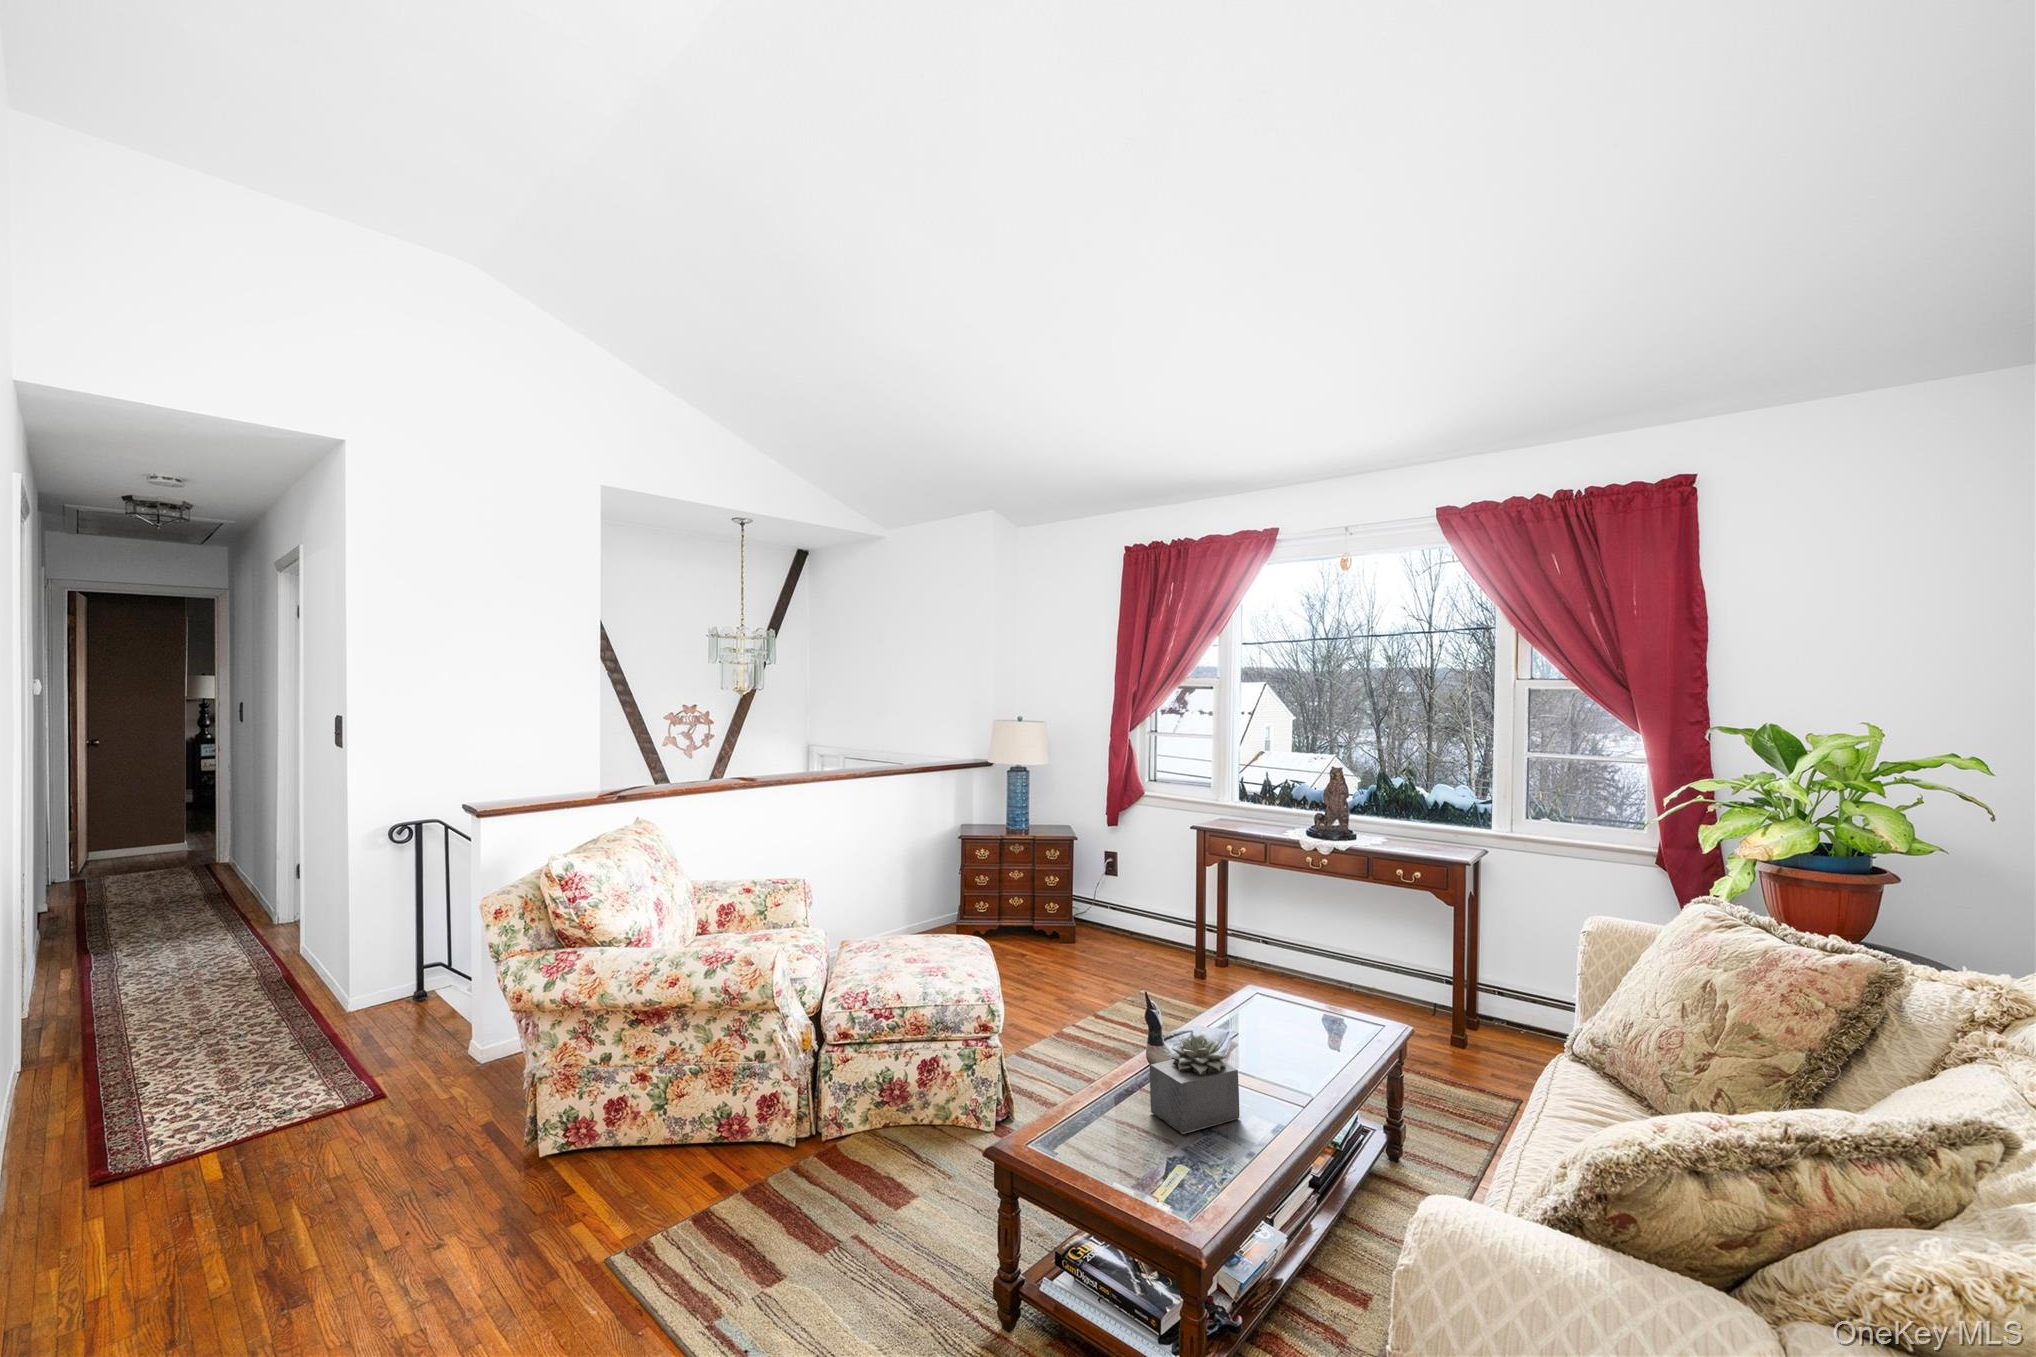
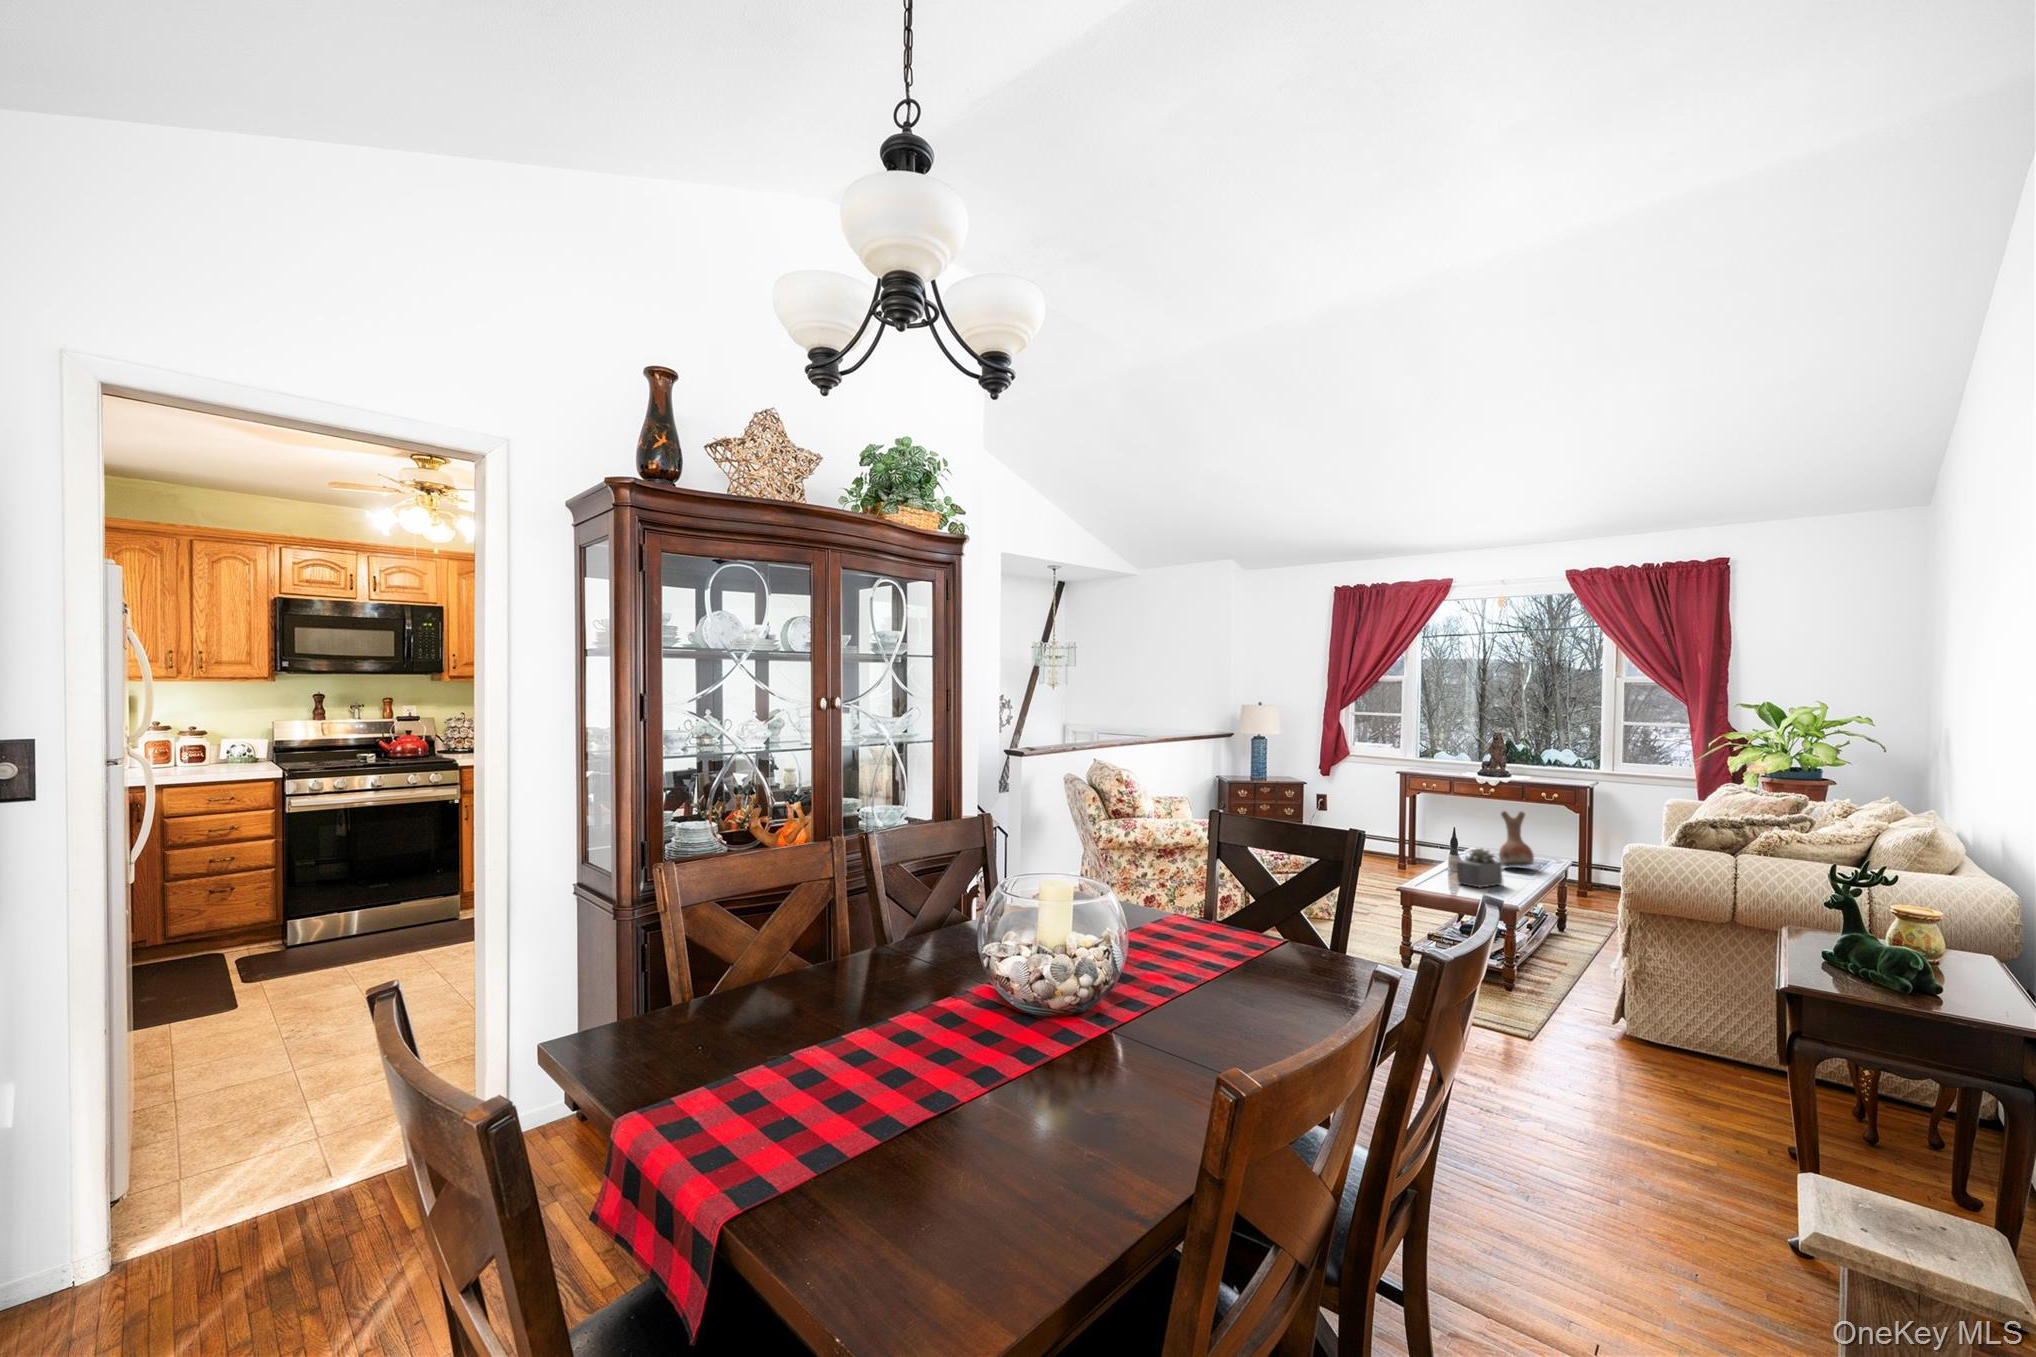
vase: none [1272,931,1334,1043] -> present [1499,811,1534,866]

